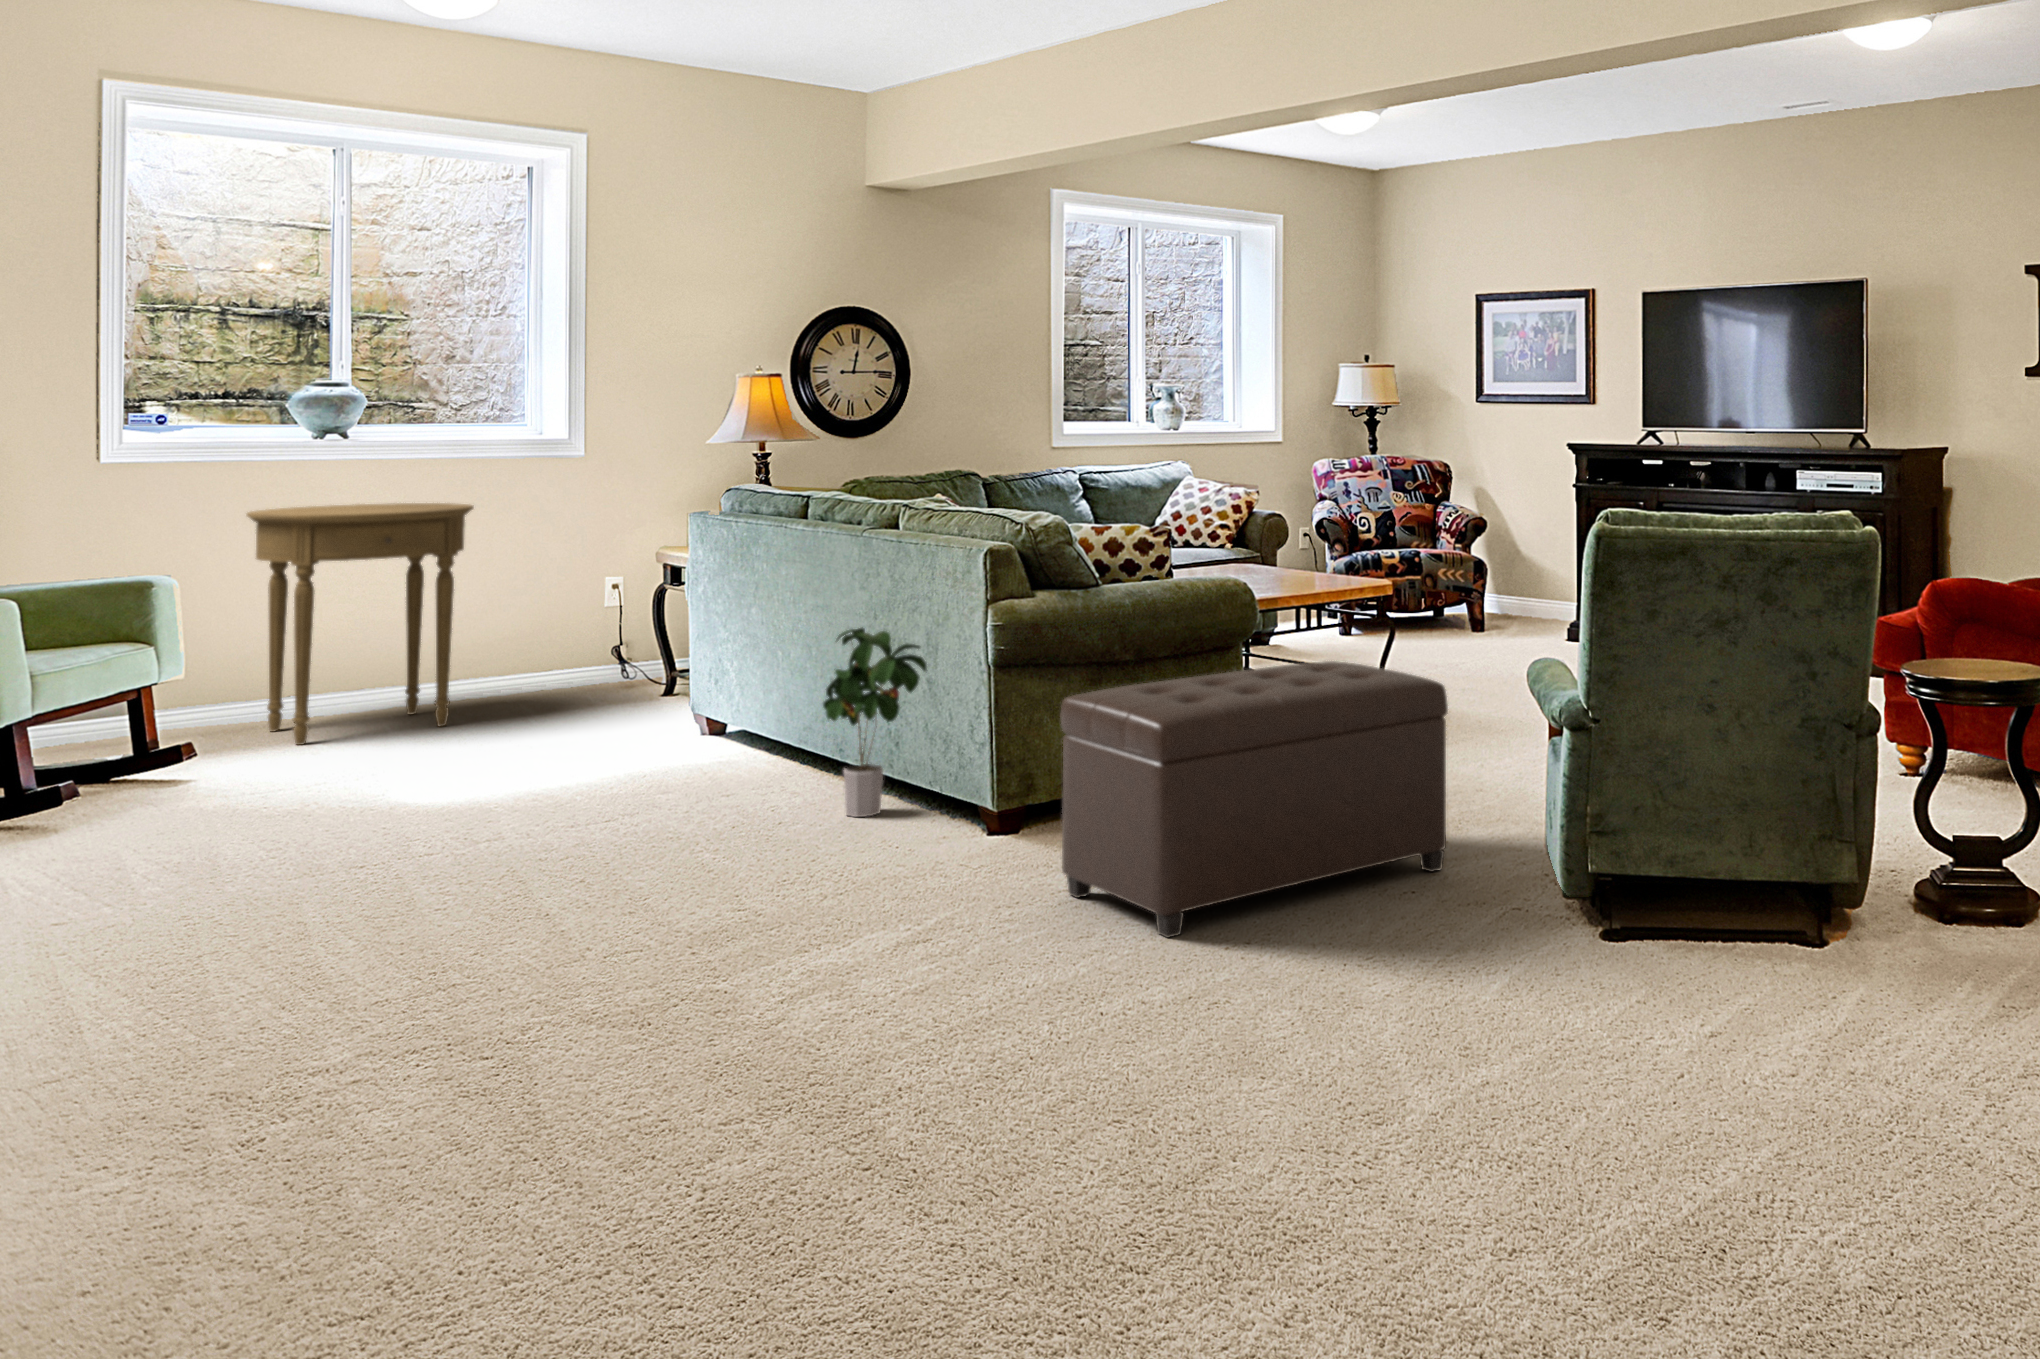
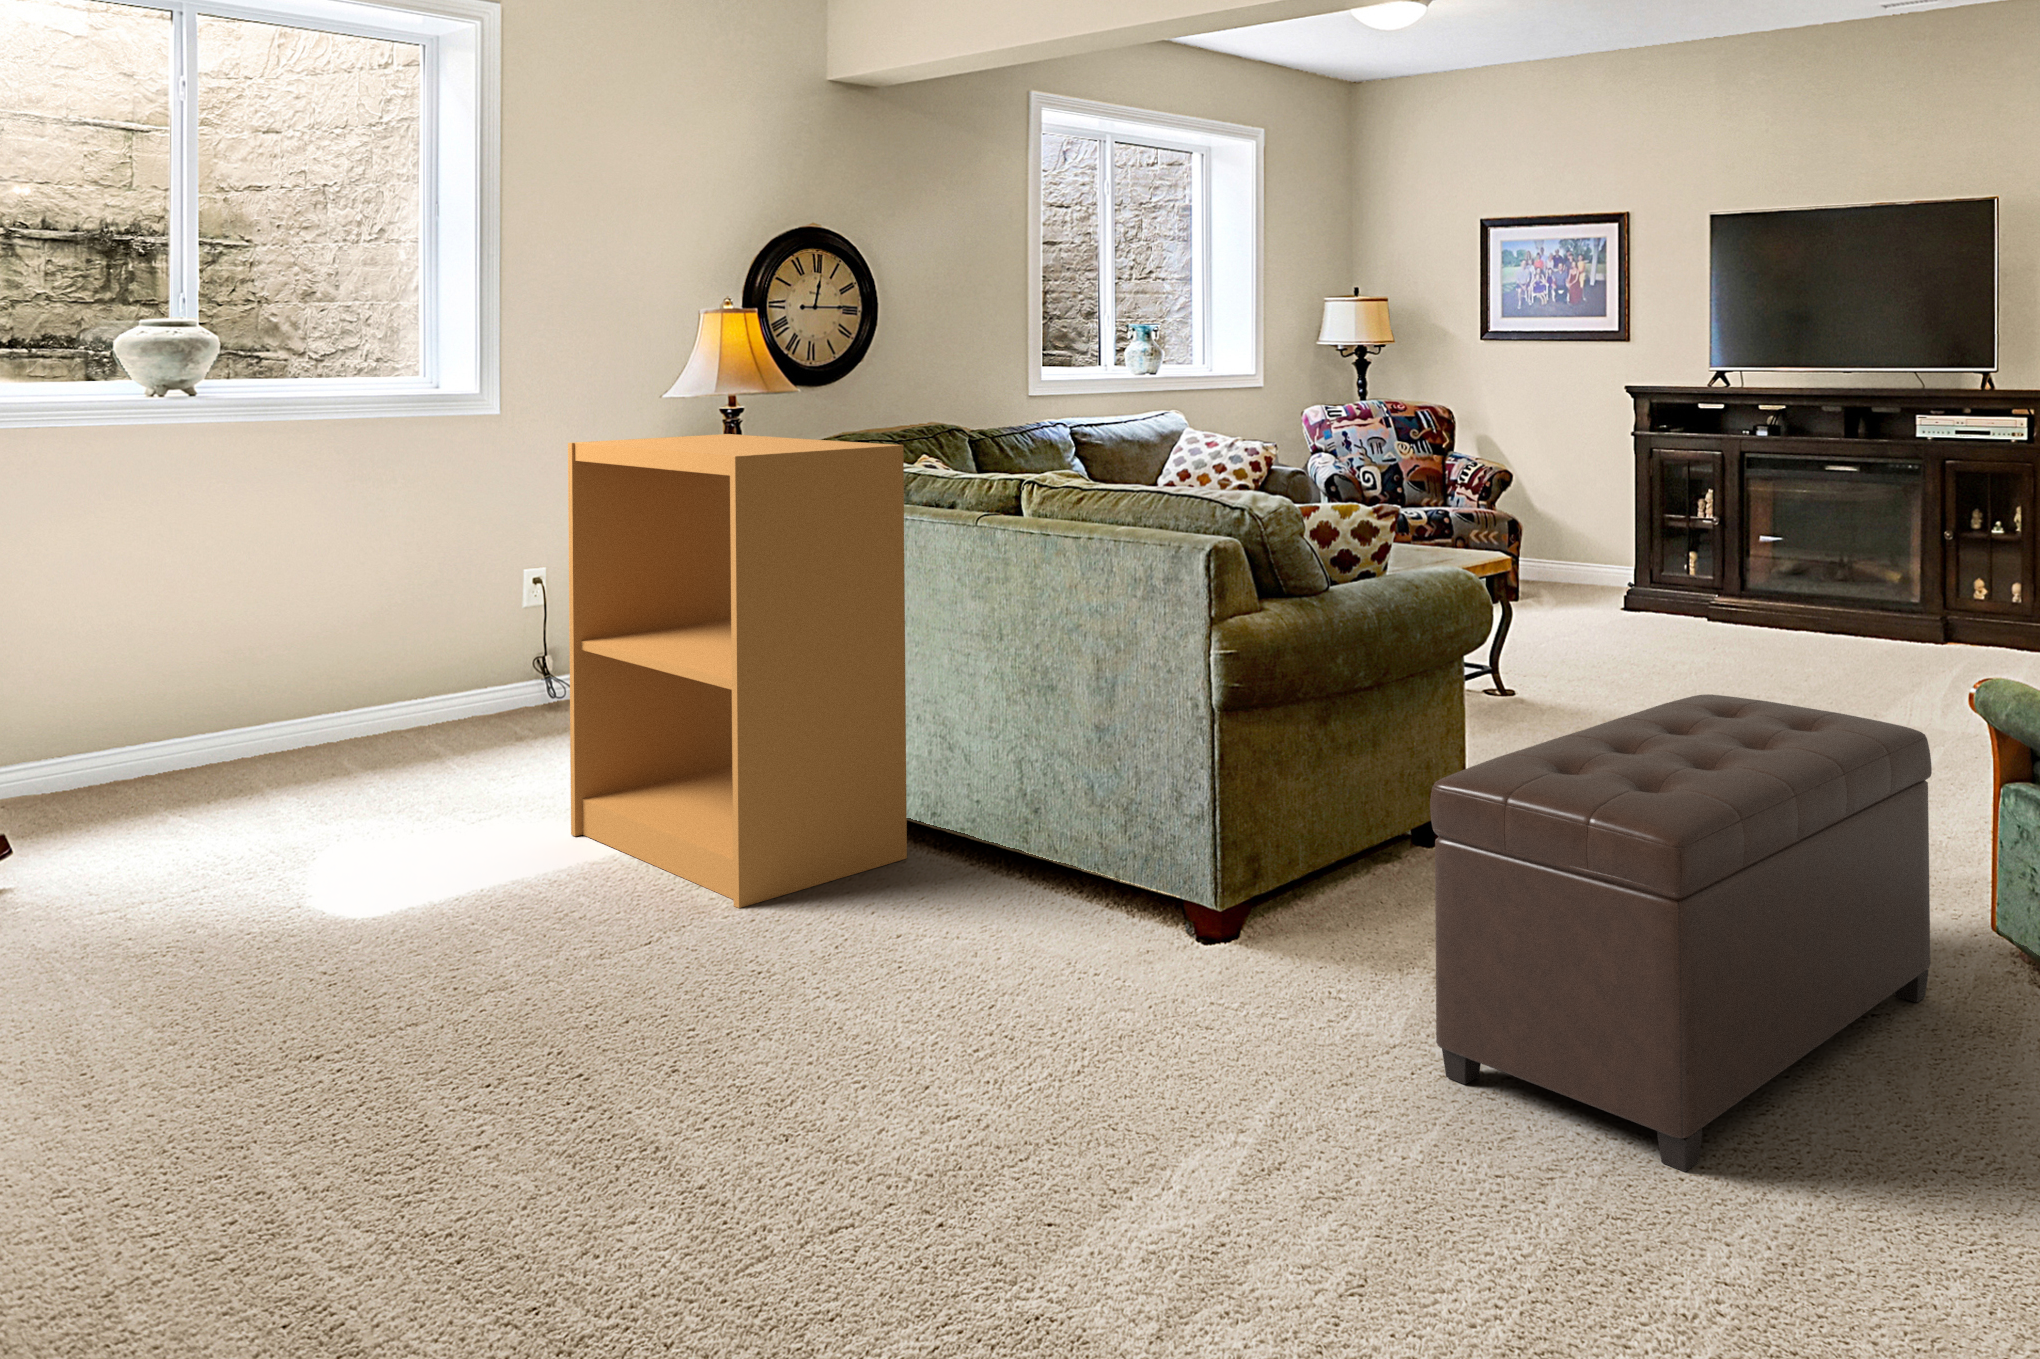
bookshelf: none [590,469,821,802] -> present [568,434,907,908]
side table: present [247,503,473,745] -> none [58,484,369,821]
potted plant: present [823,628,927,817] -> none [935,656,1111,927]

